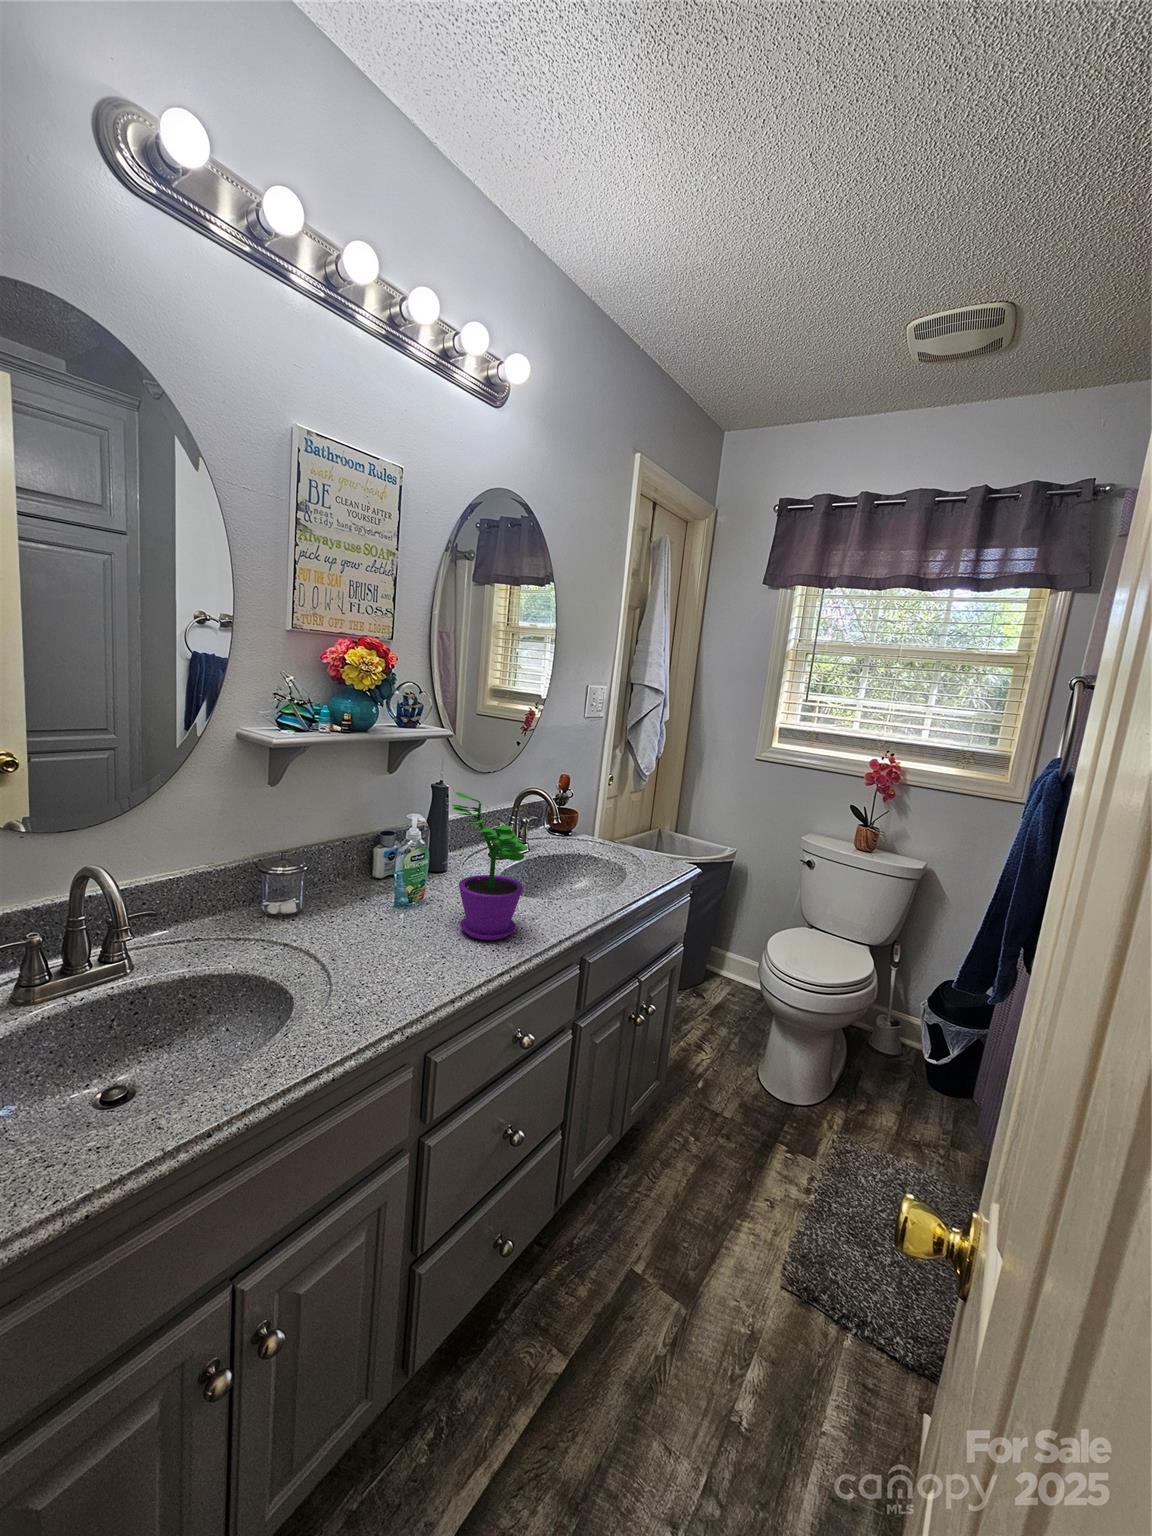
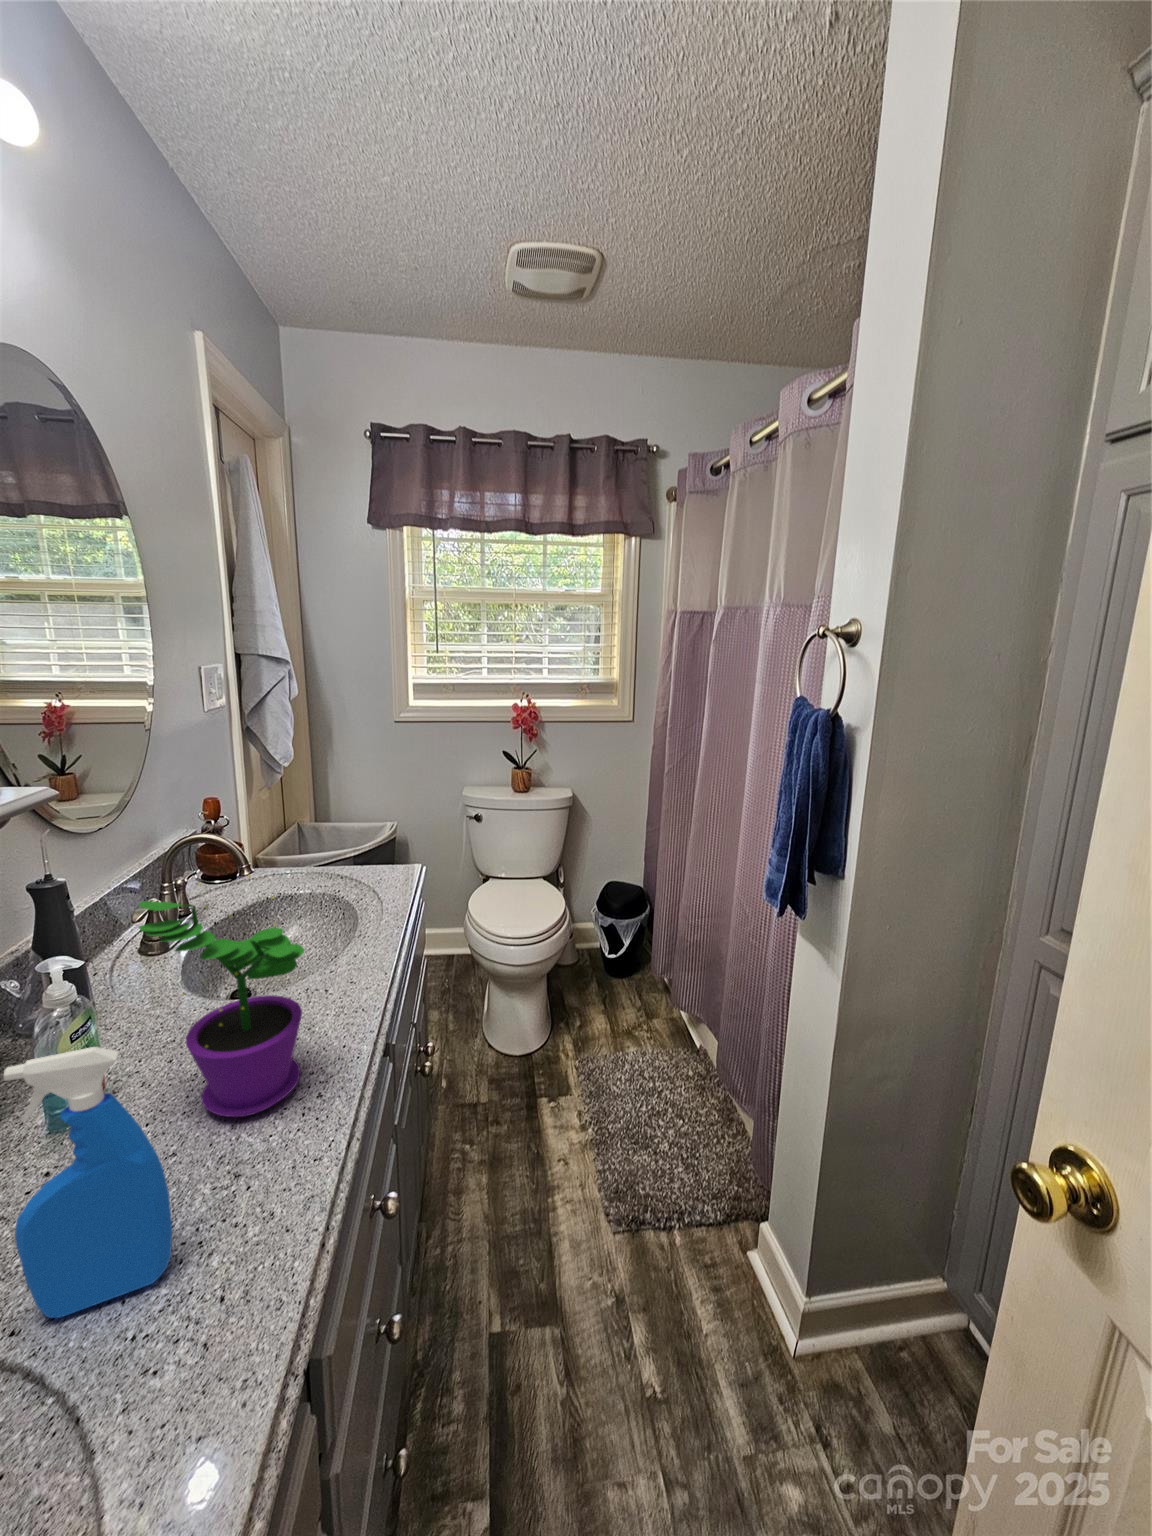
spray bottle: none [351,829,408,970] -> present [4,1047,172,1318]

